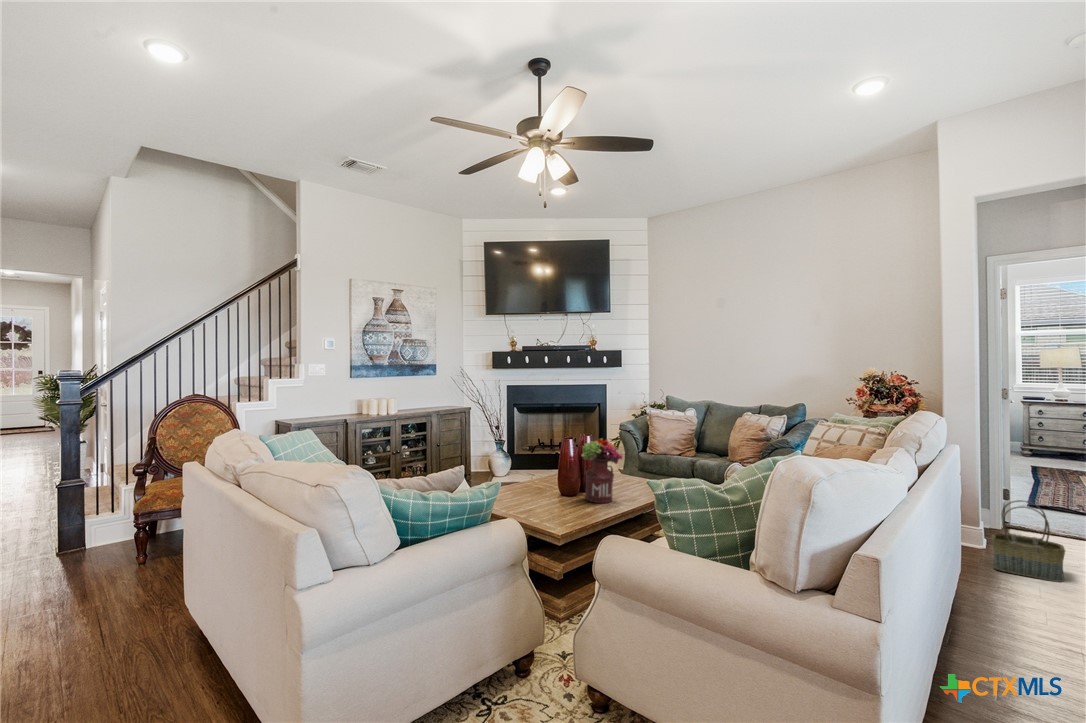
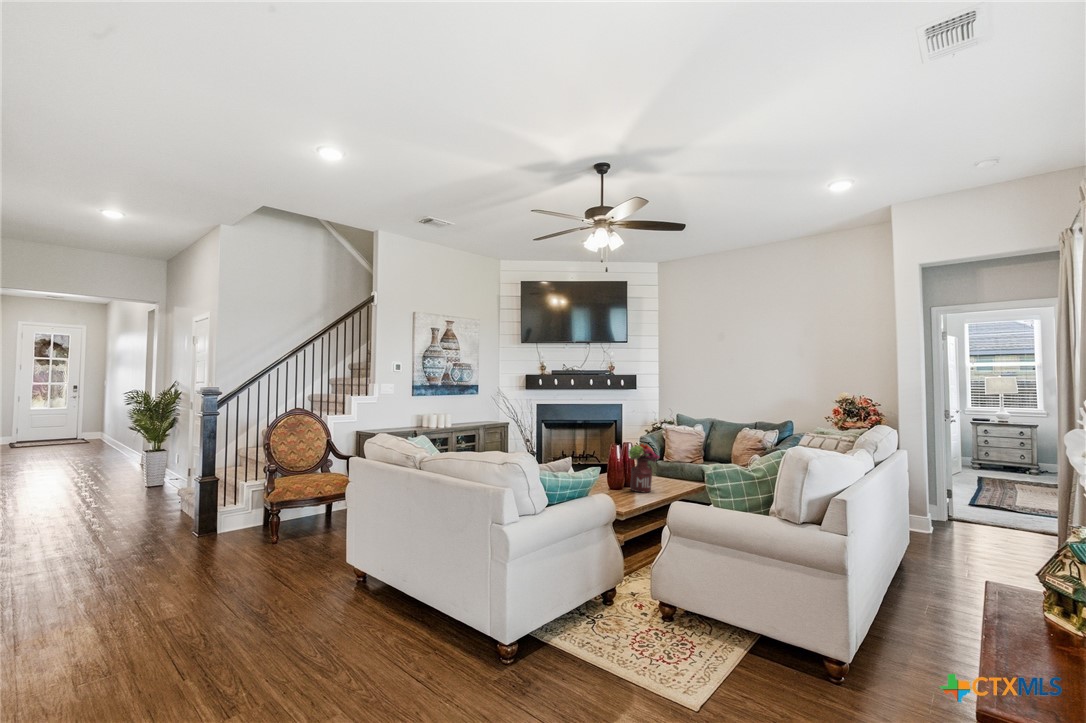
basket: present [991,500,1065,582] -> none [935,494,988,554]

